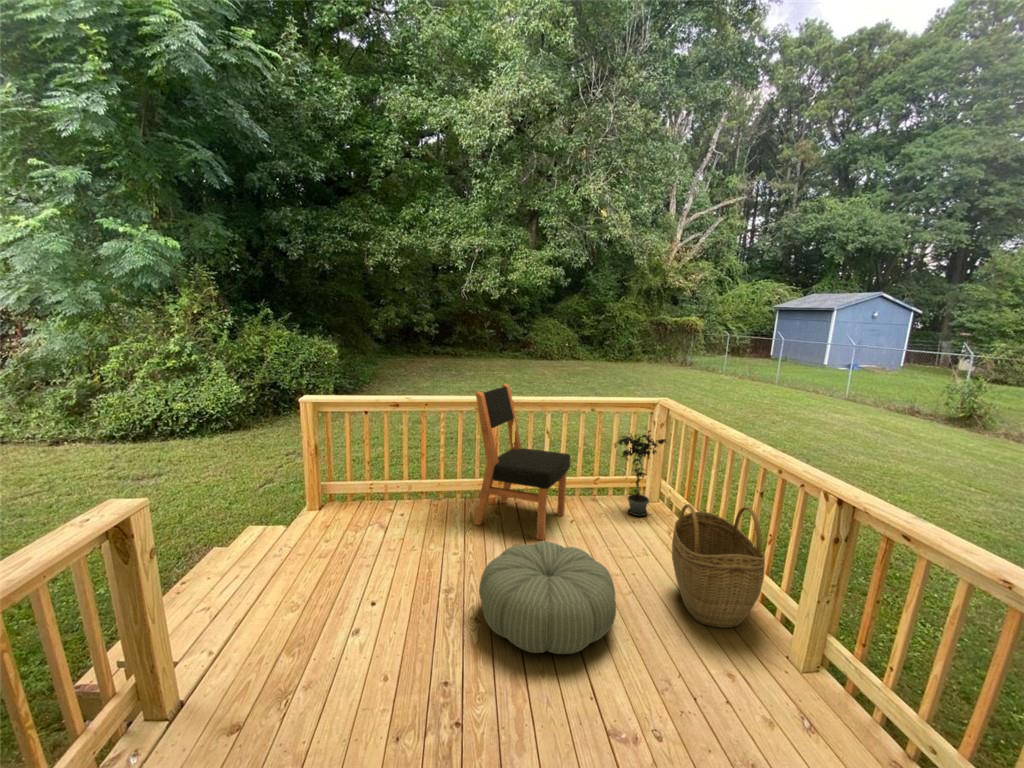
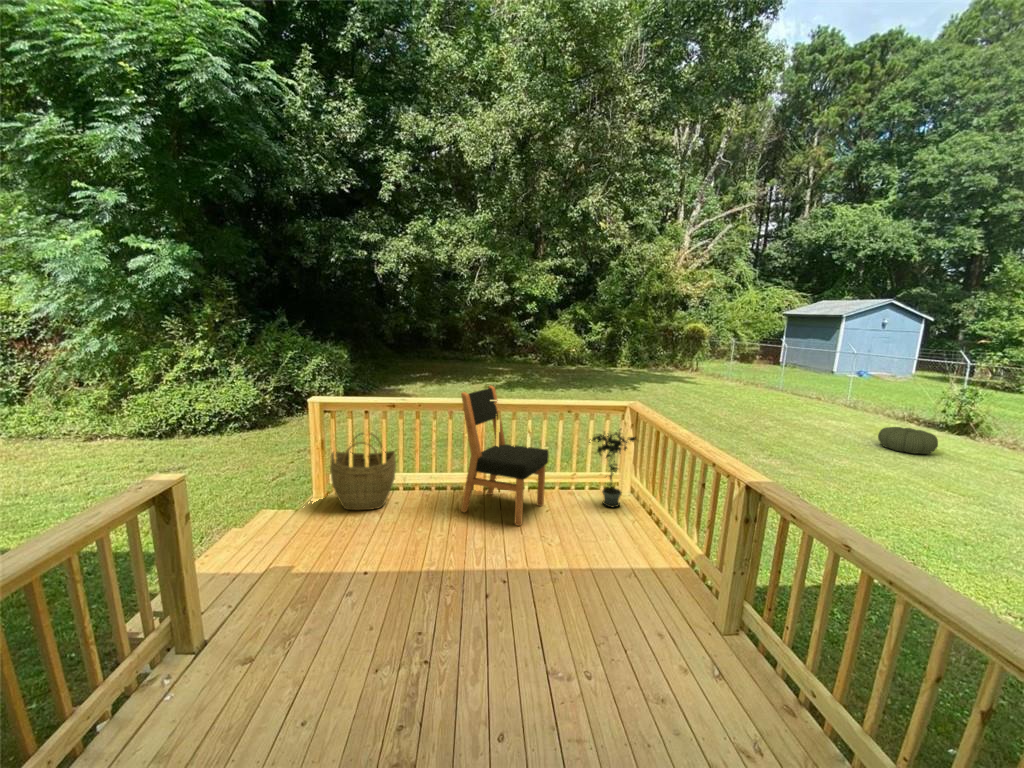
woven basket: present [672,504,765,628] -> present [330,433,396,510]
pouf: present [479,542,616,654] -> present [878,427,938,454]

